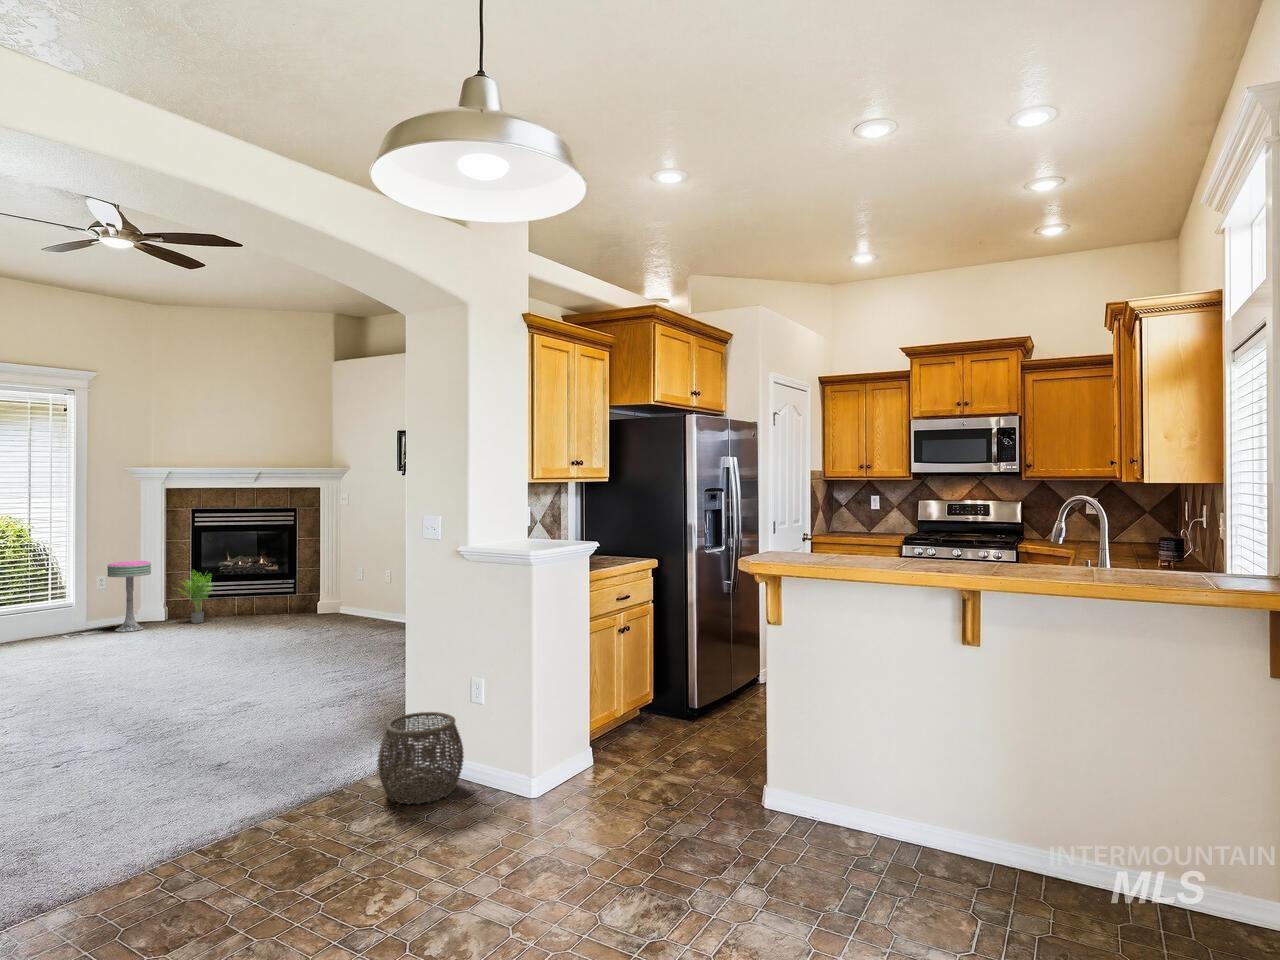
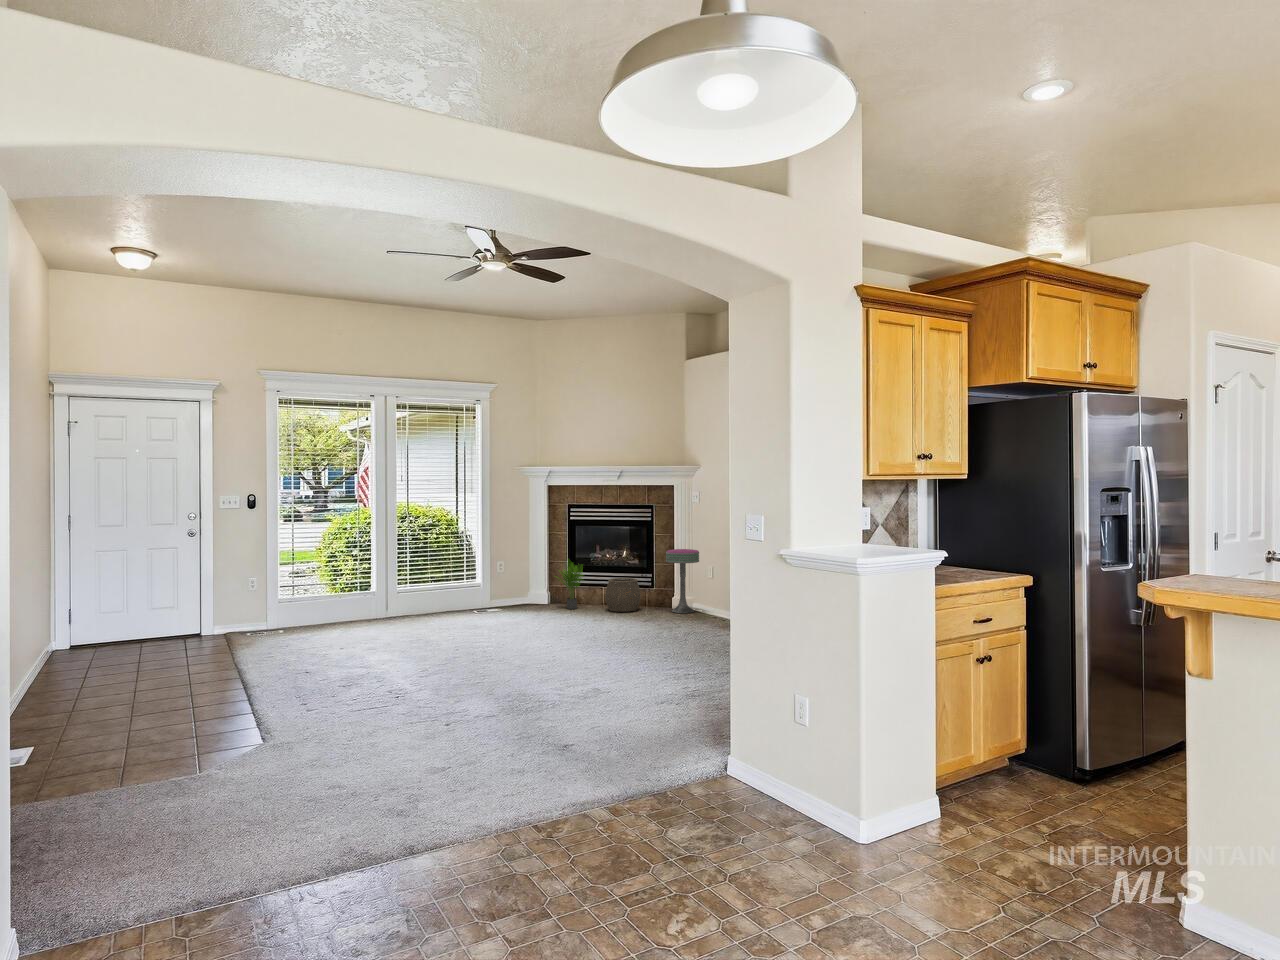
bar stool: present [107,561,151,632] -> present [666,549,699,613]
woven basket: present [377,712,464,804] -> present [605,578,641,612]

